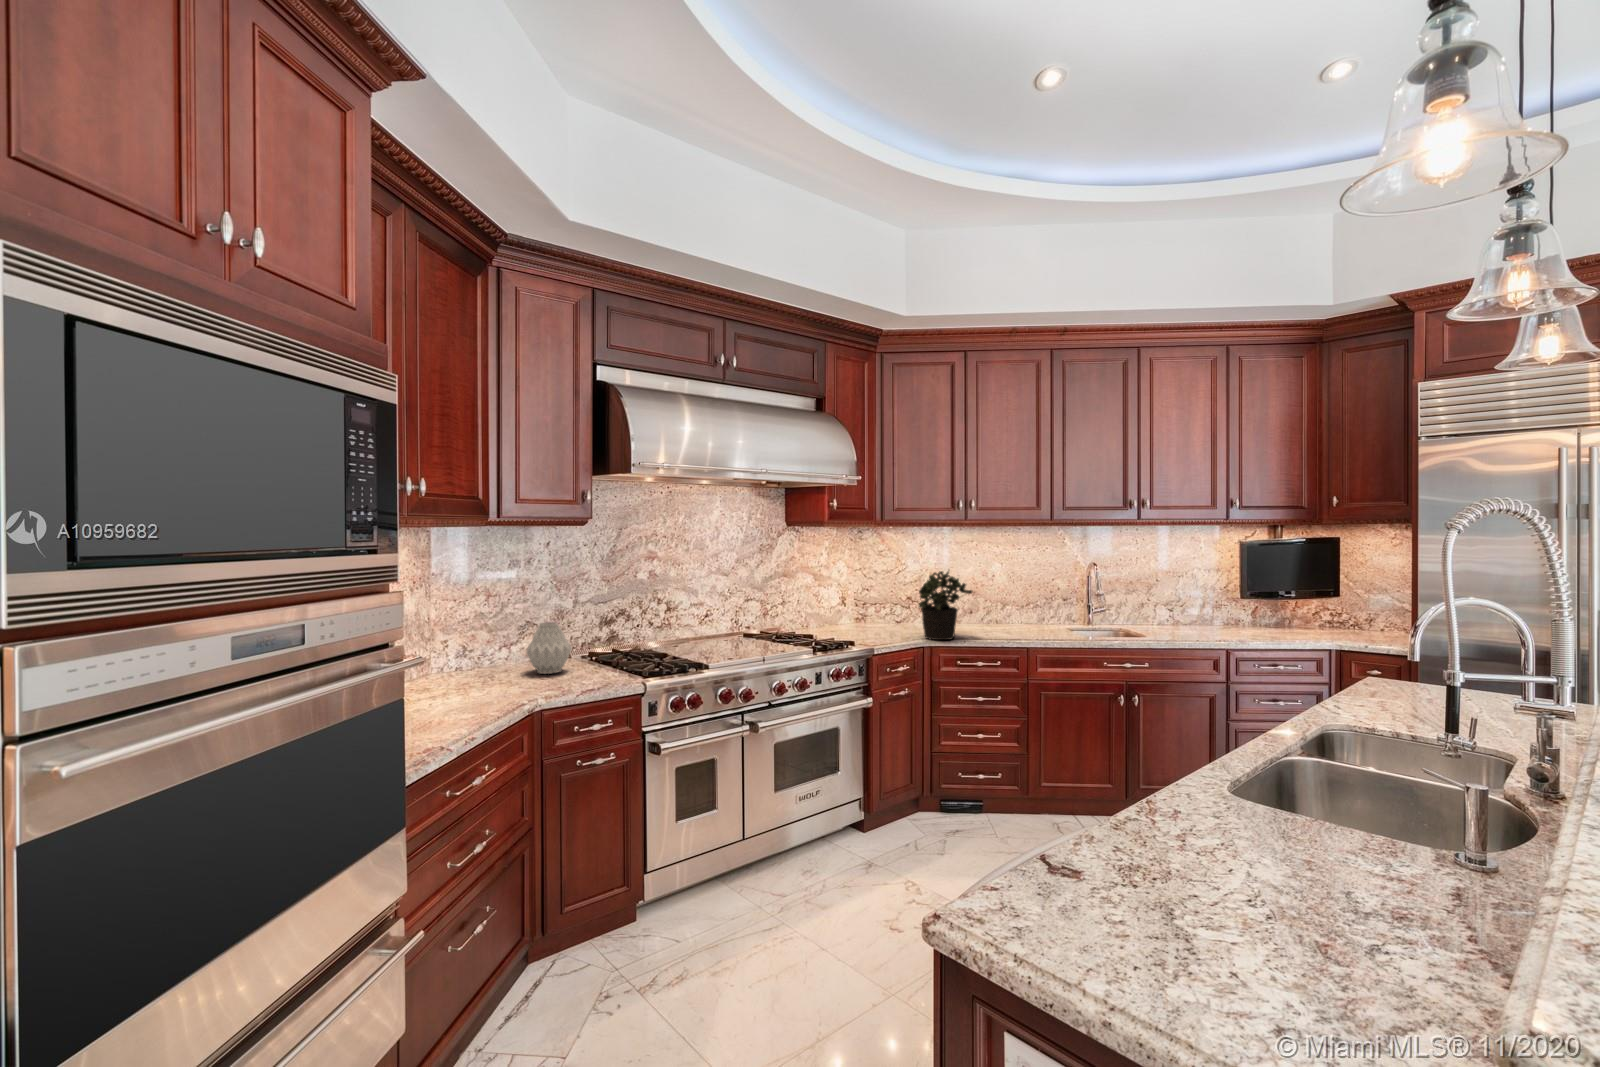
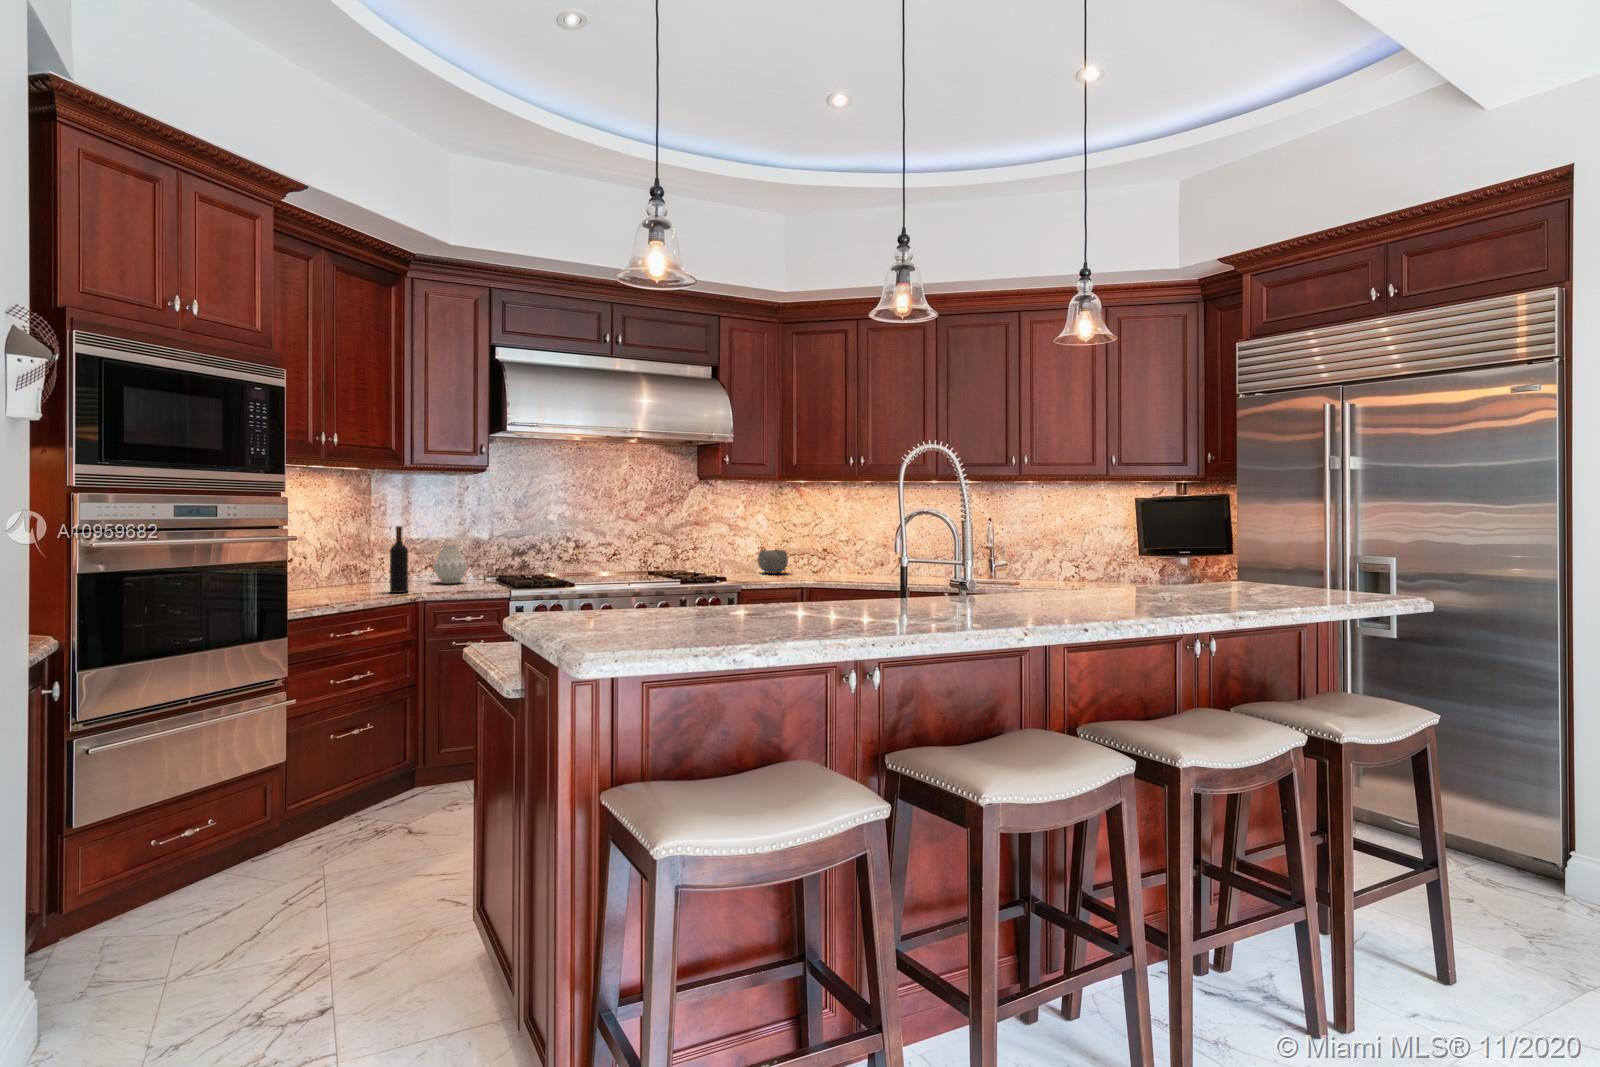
potted plant: present [919,570,972,640] -> none [789,518,845,582]
ceramic bowl: none [859,602,893,628] -> present [757,550,788,574]
wine bottle: none [488,606,514,703] -> present [390,526,408,593]

